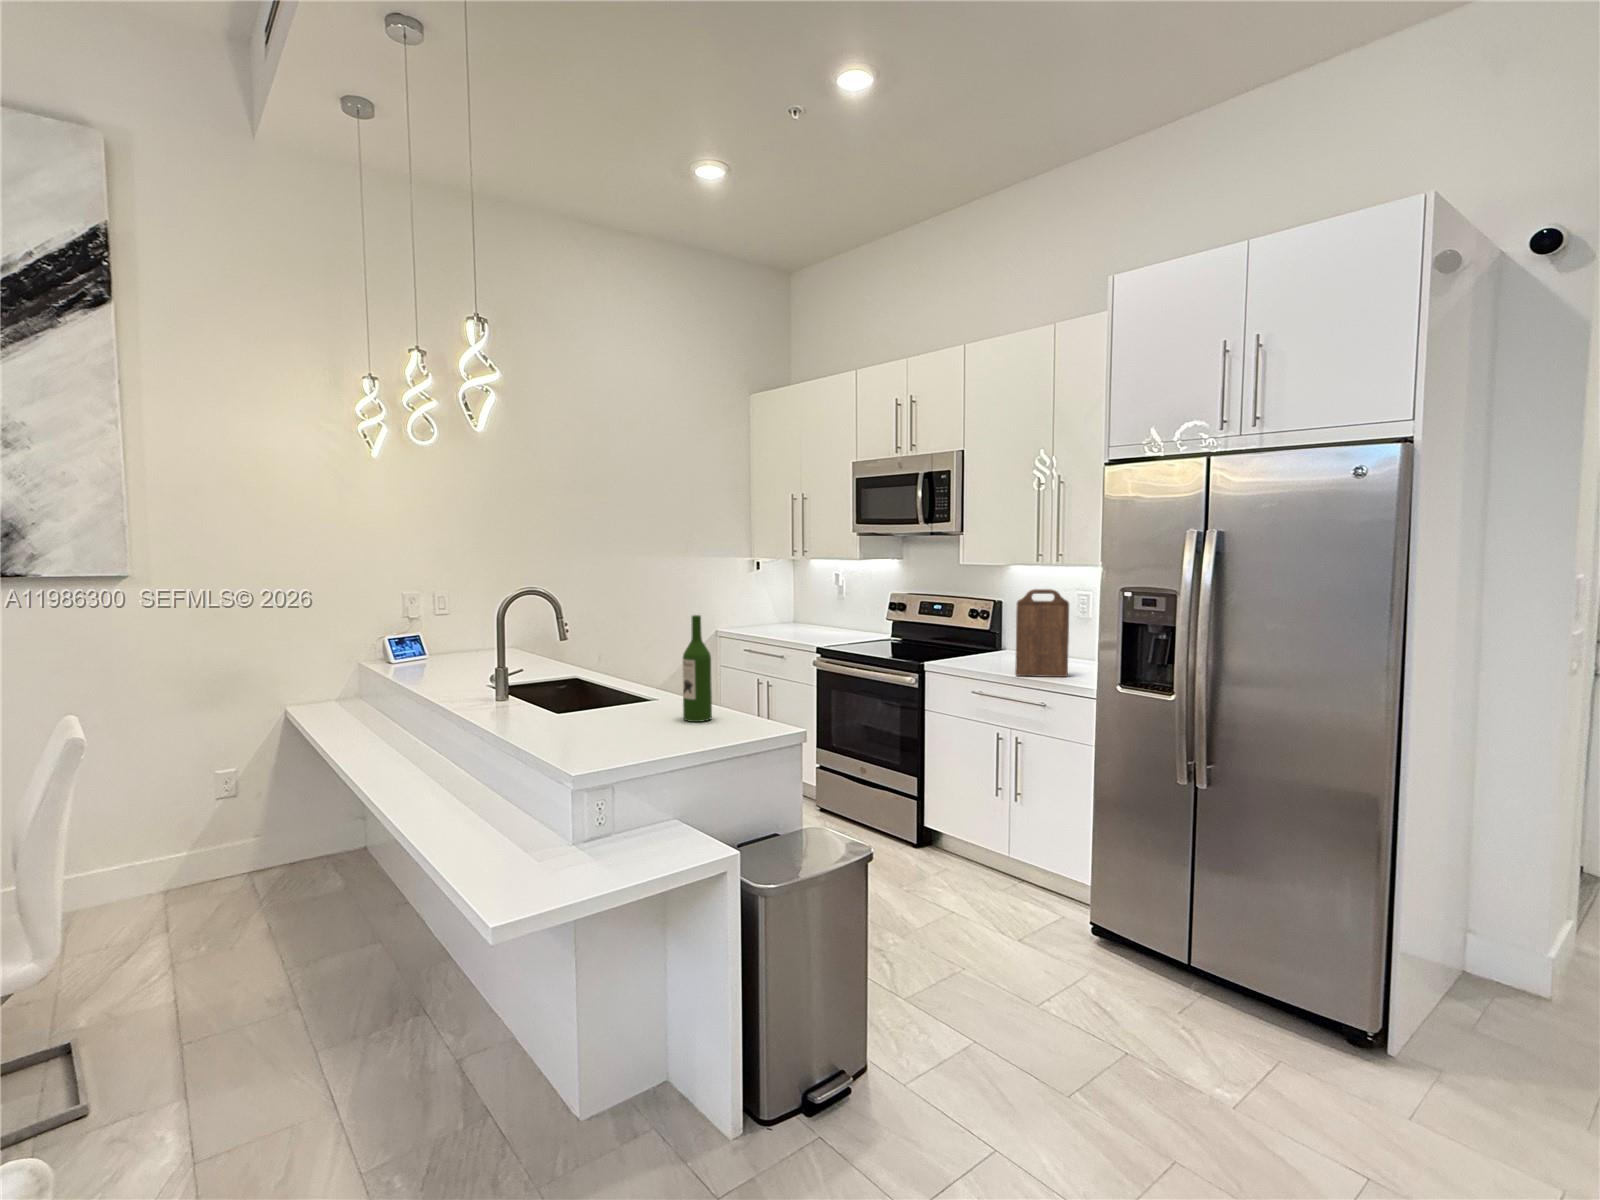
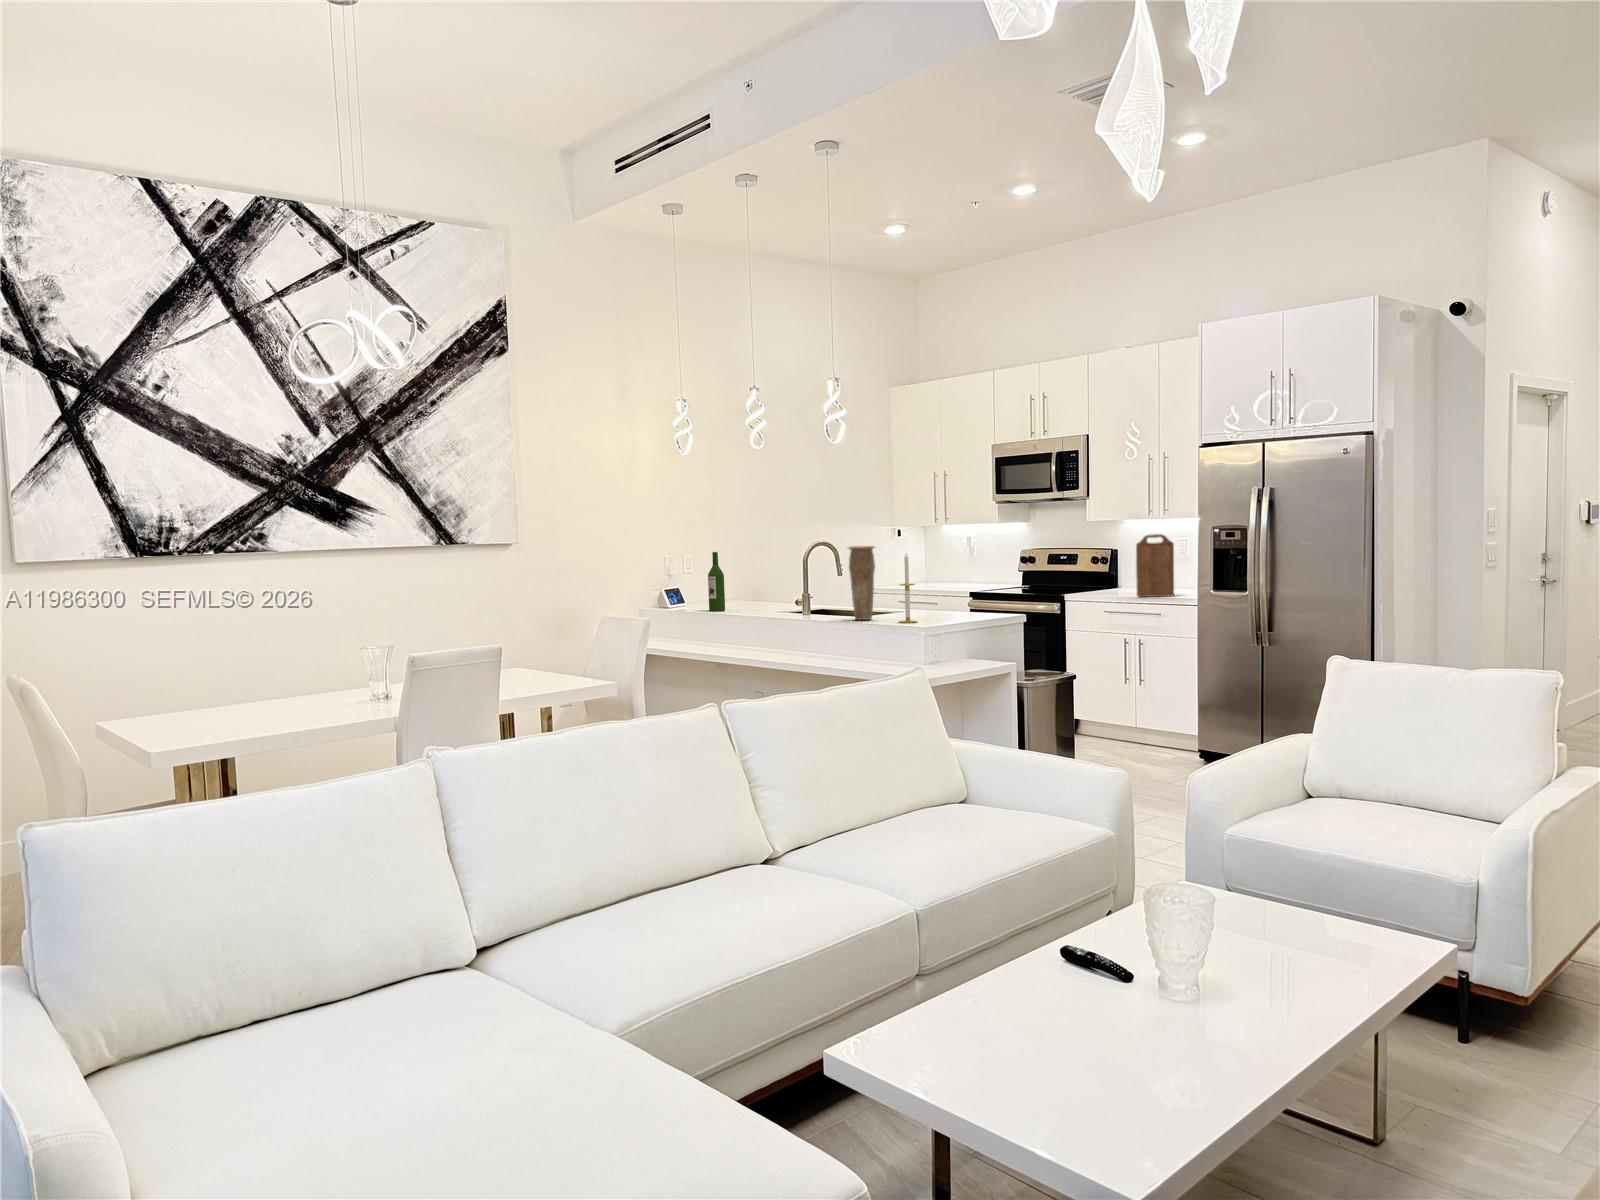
vase: none [515,607,563,730] -> present [848,546,875,620]
wine bottle: present [682,615,712,722] -> present [708,552,725,611]
candle: none [574,627,606,748] -> present [899,554,917,623]

